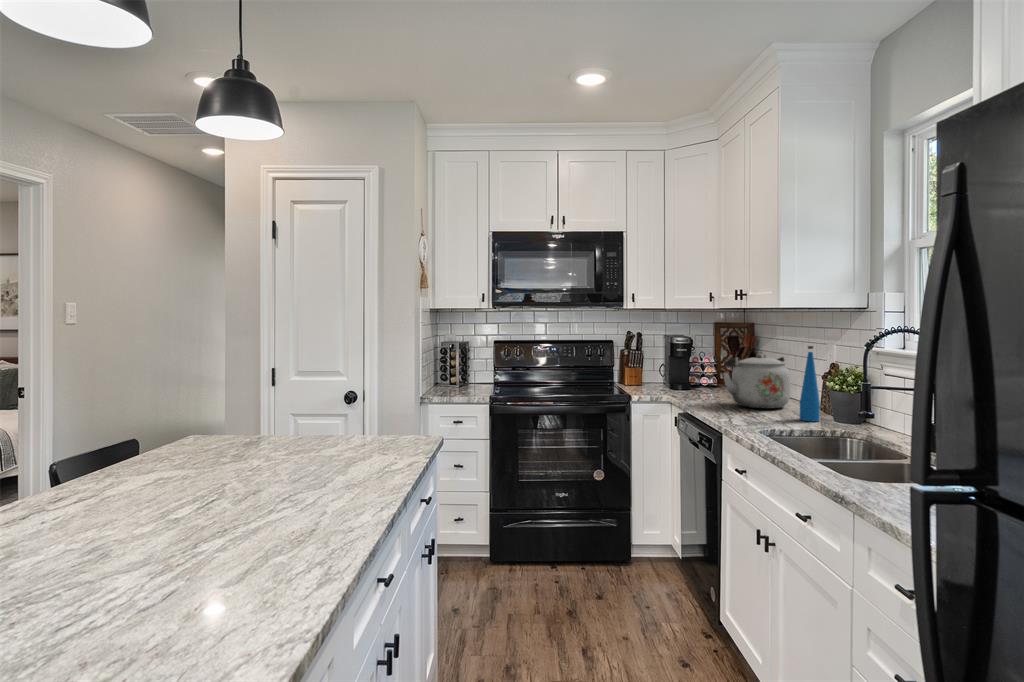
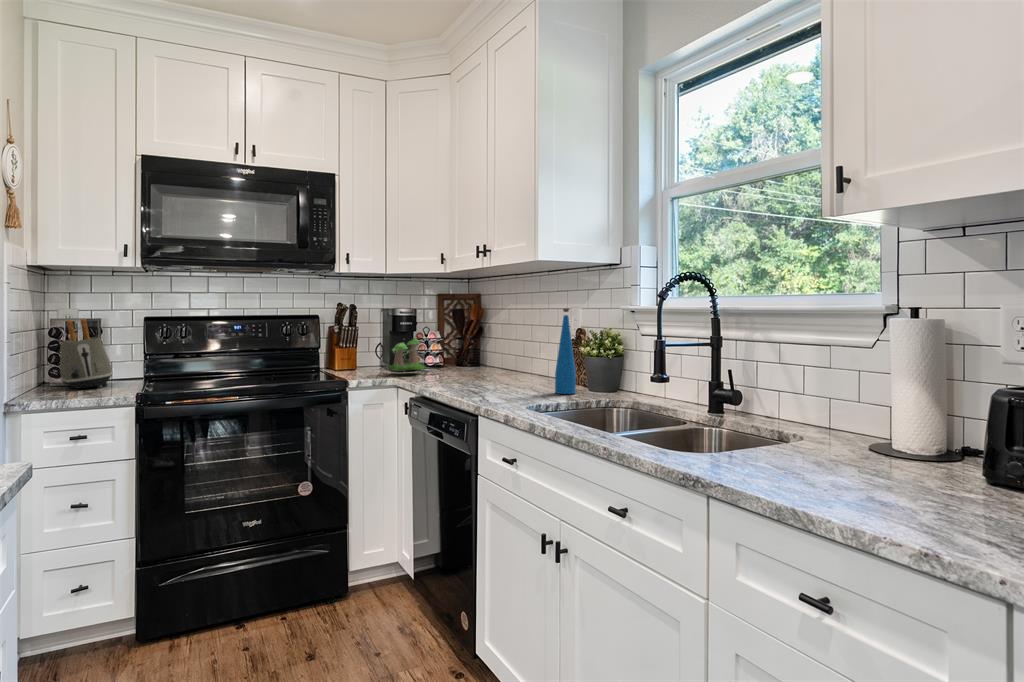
toaster: none [452,346,479,392] -> present [60,319,113,389]
plant: none [665,348,698,392] -> present [390,338,426,371]
kettle: present [723,354,790,409] -> none [463,323,535,385]

